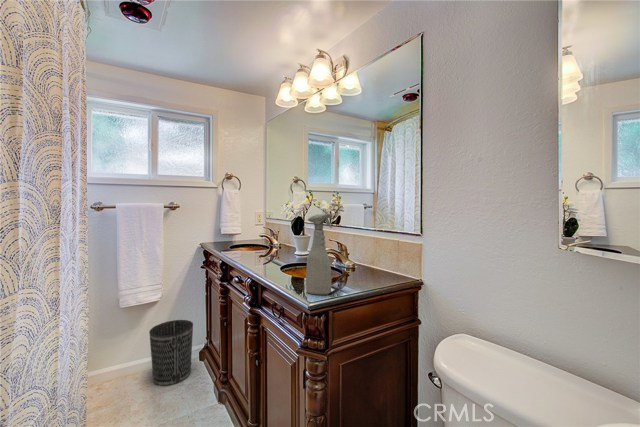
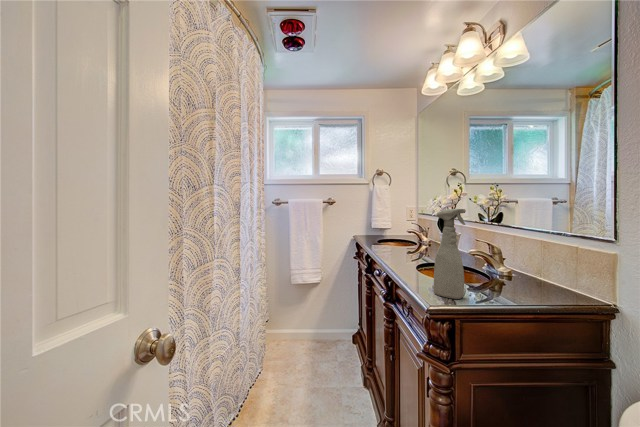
wastebasket: present [149,320,193,386] -> none [312,303,345,358]

